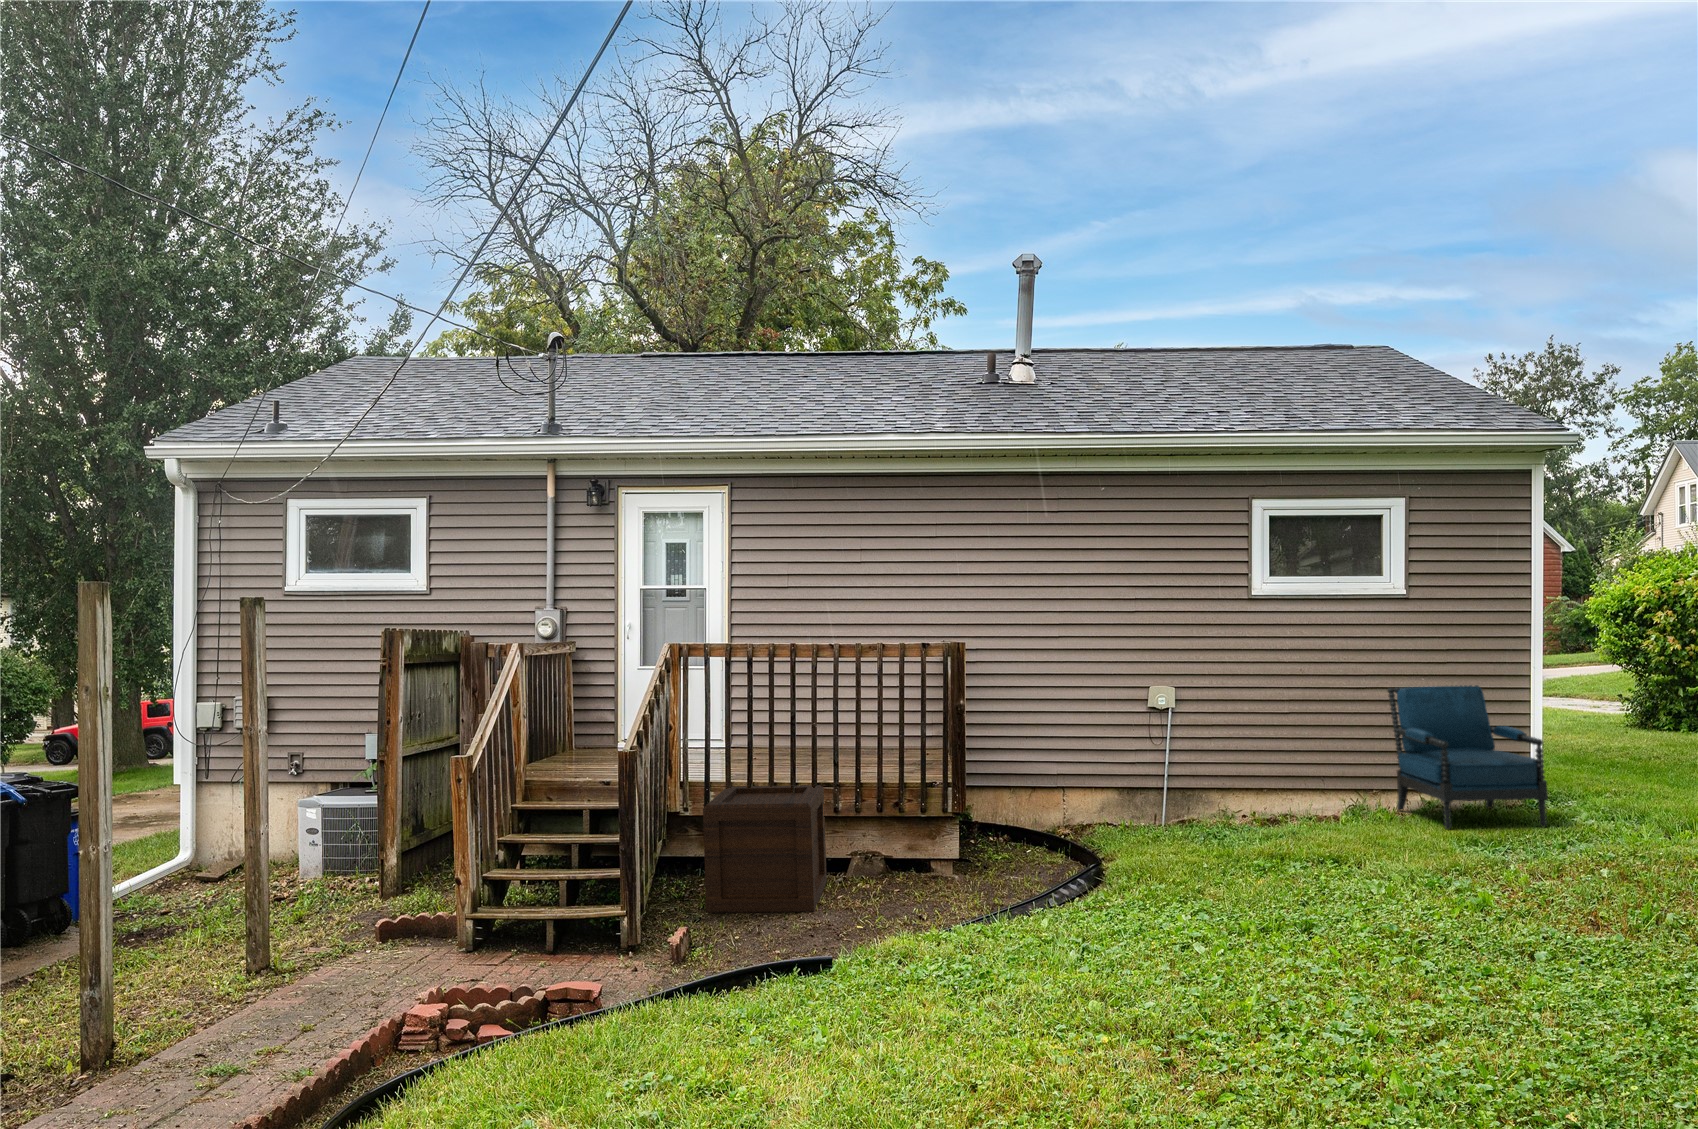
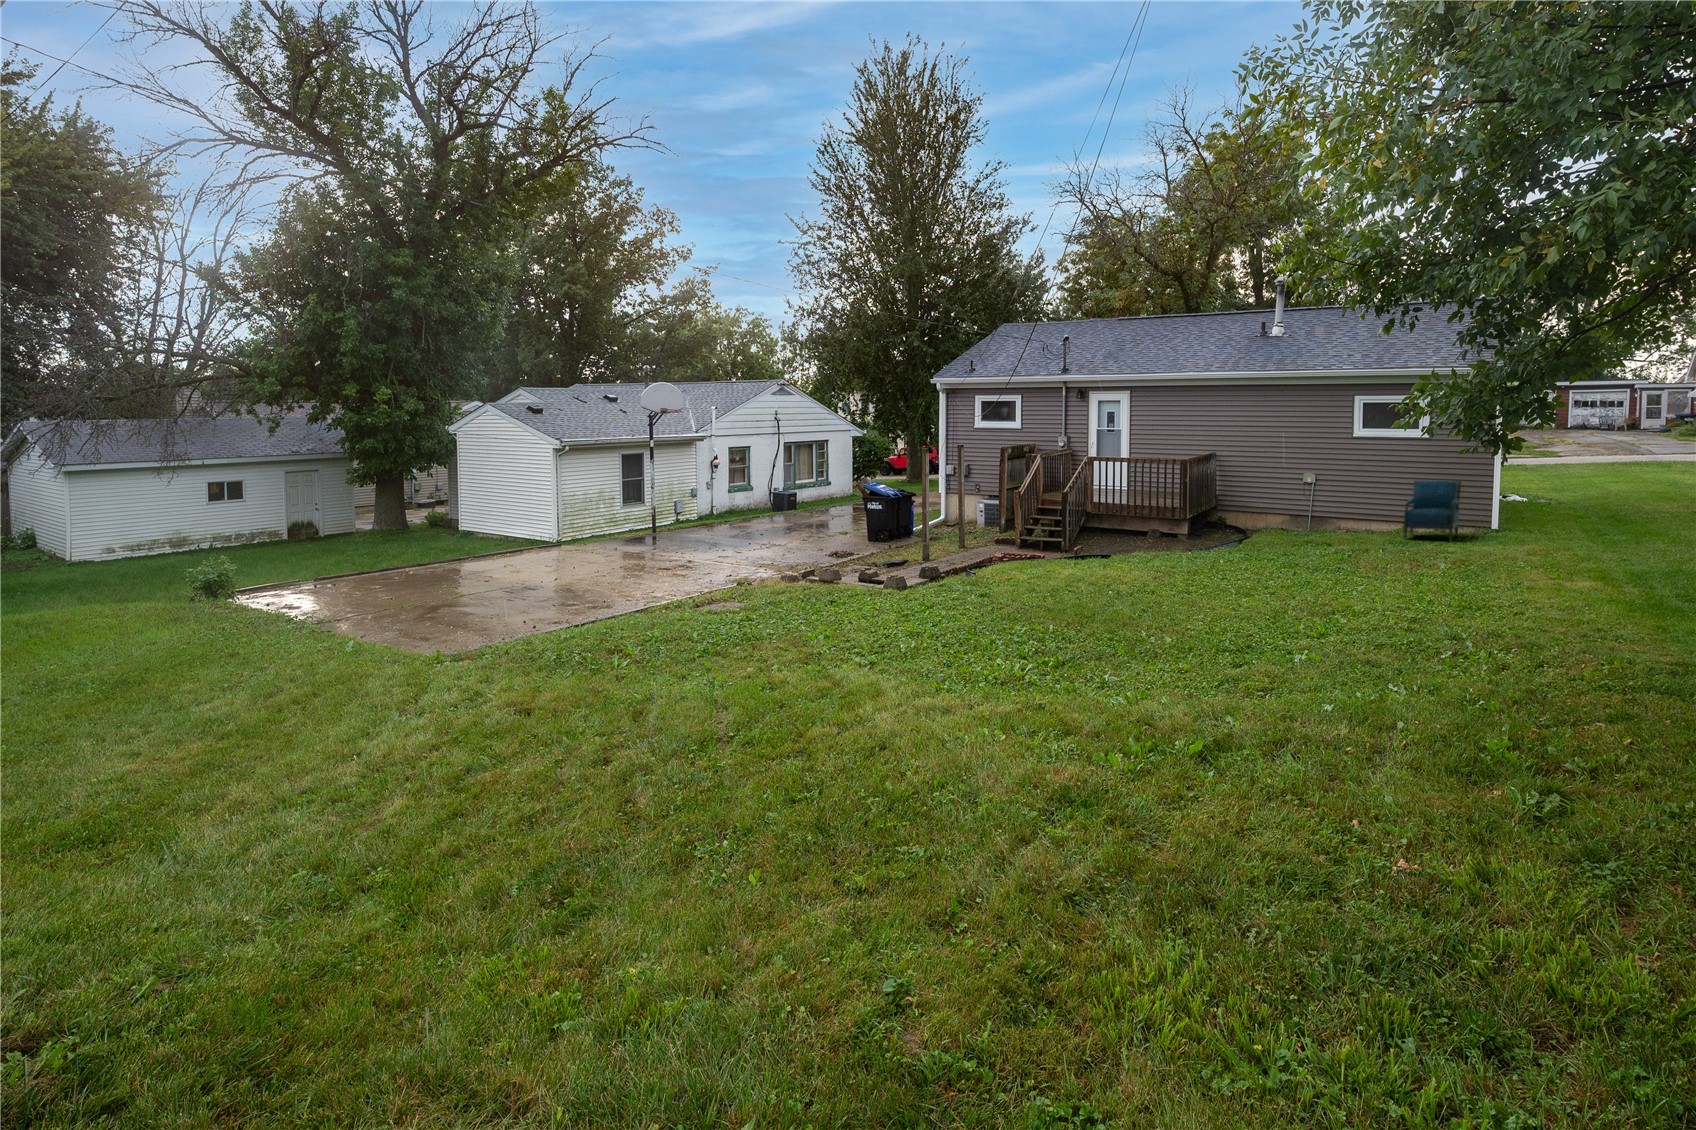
wooden crate: present [703,785,827,914] -> none [1091,503,1139,543]

